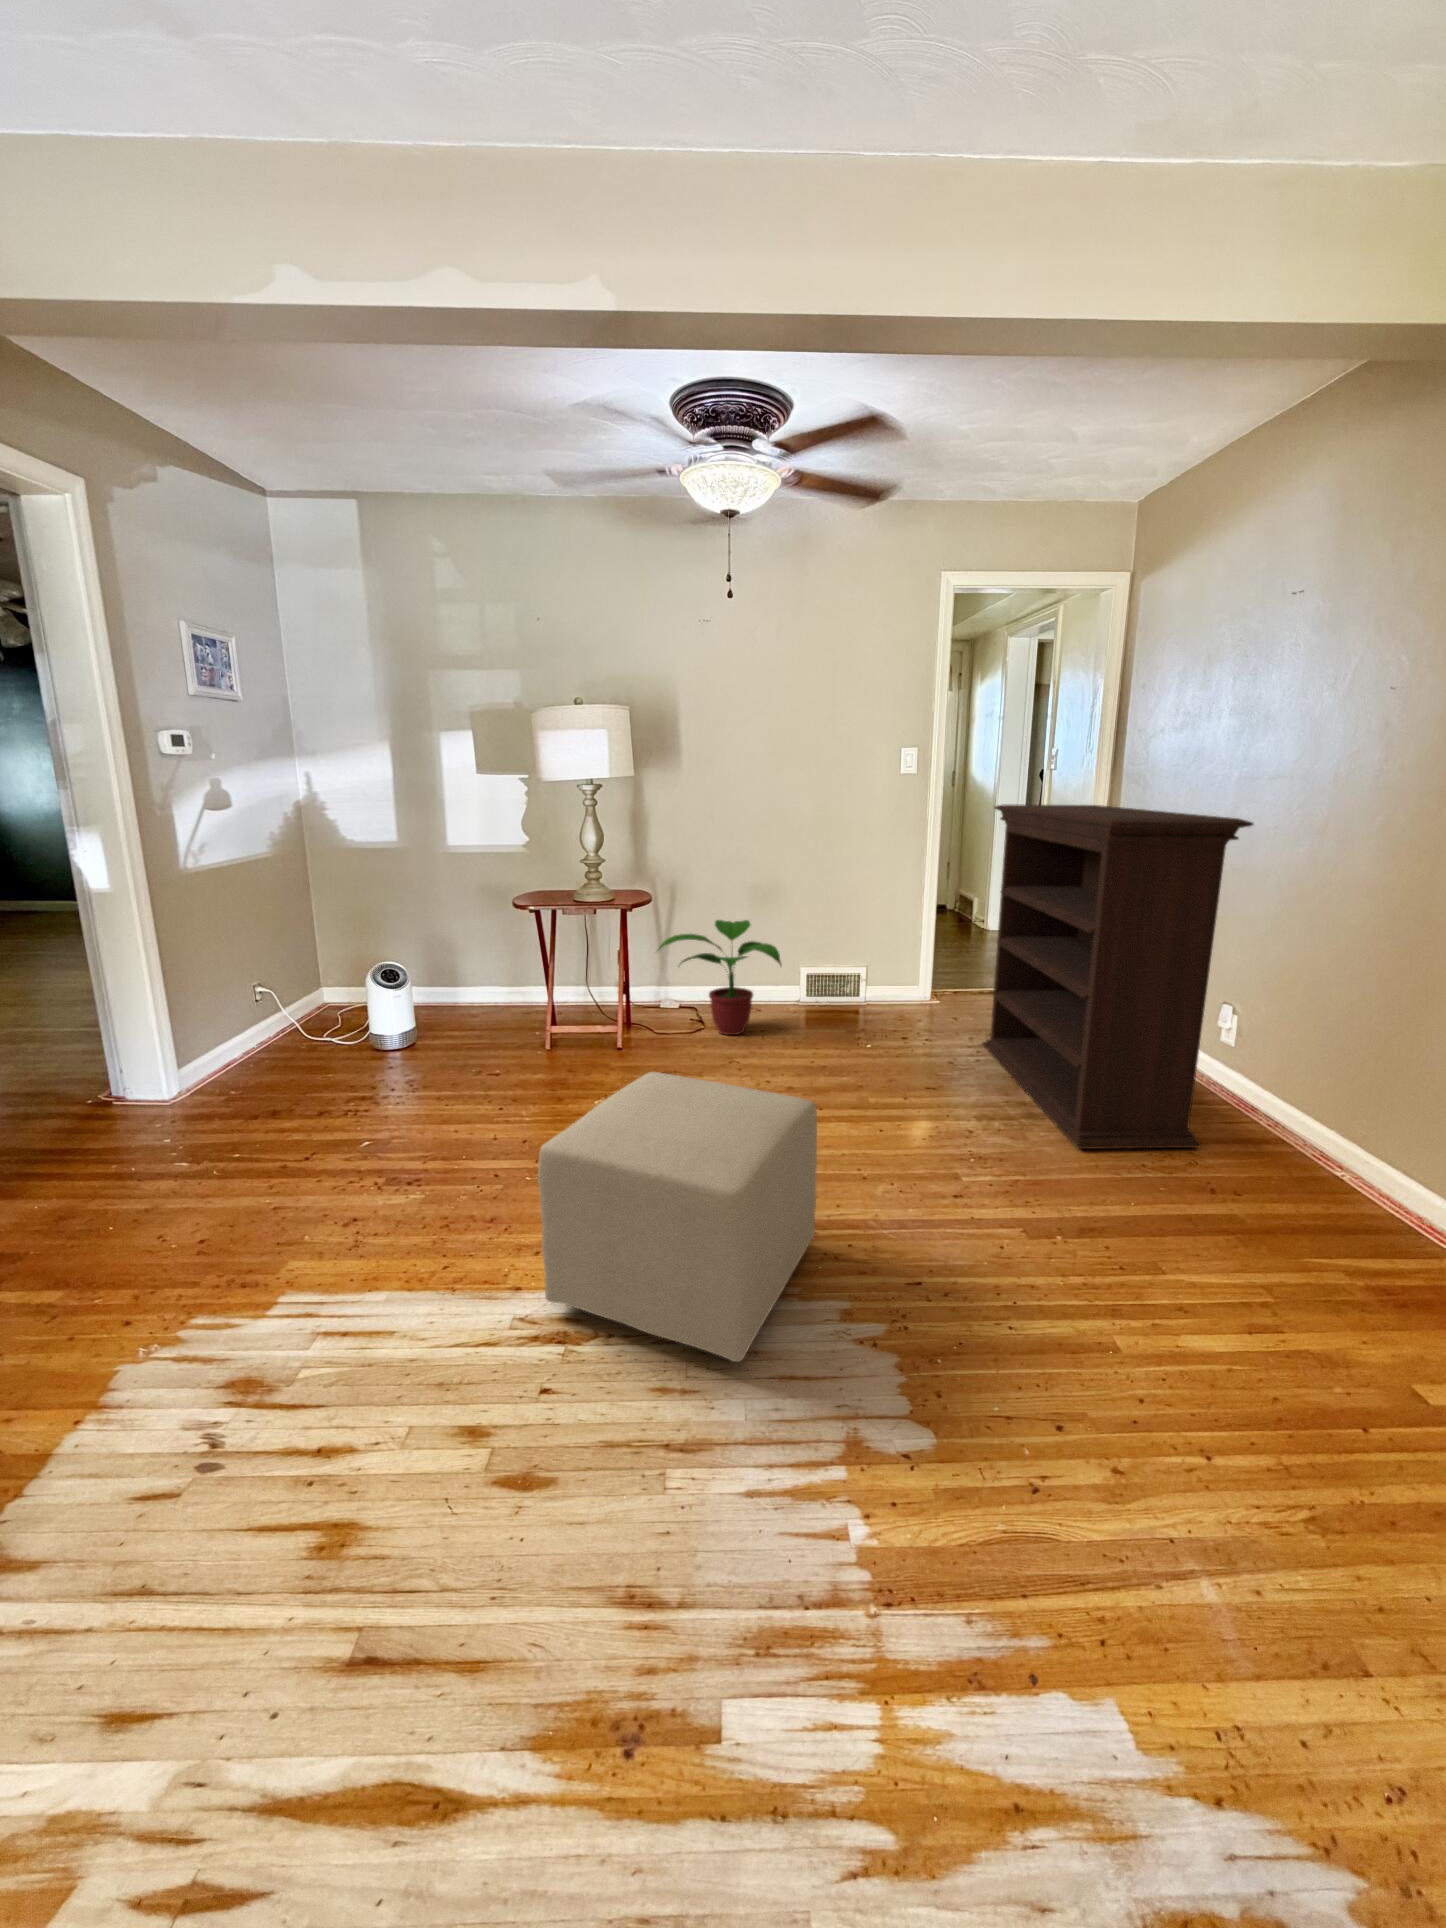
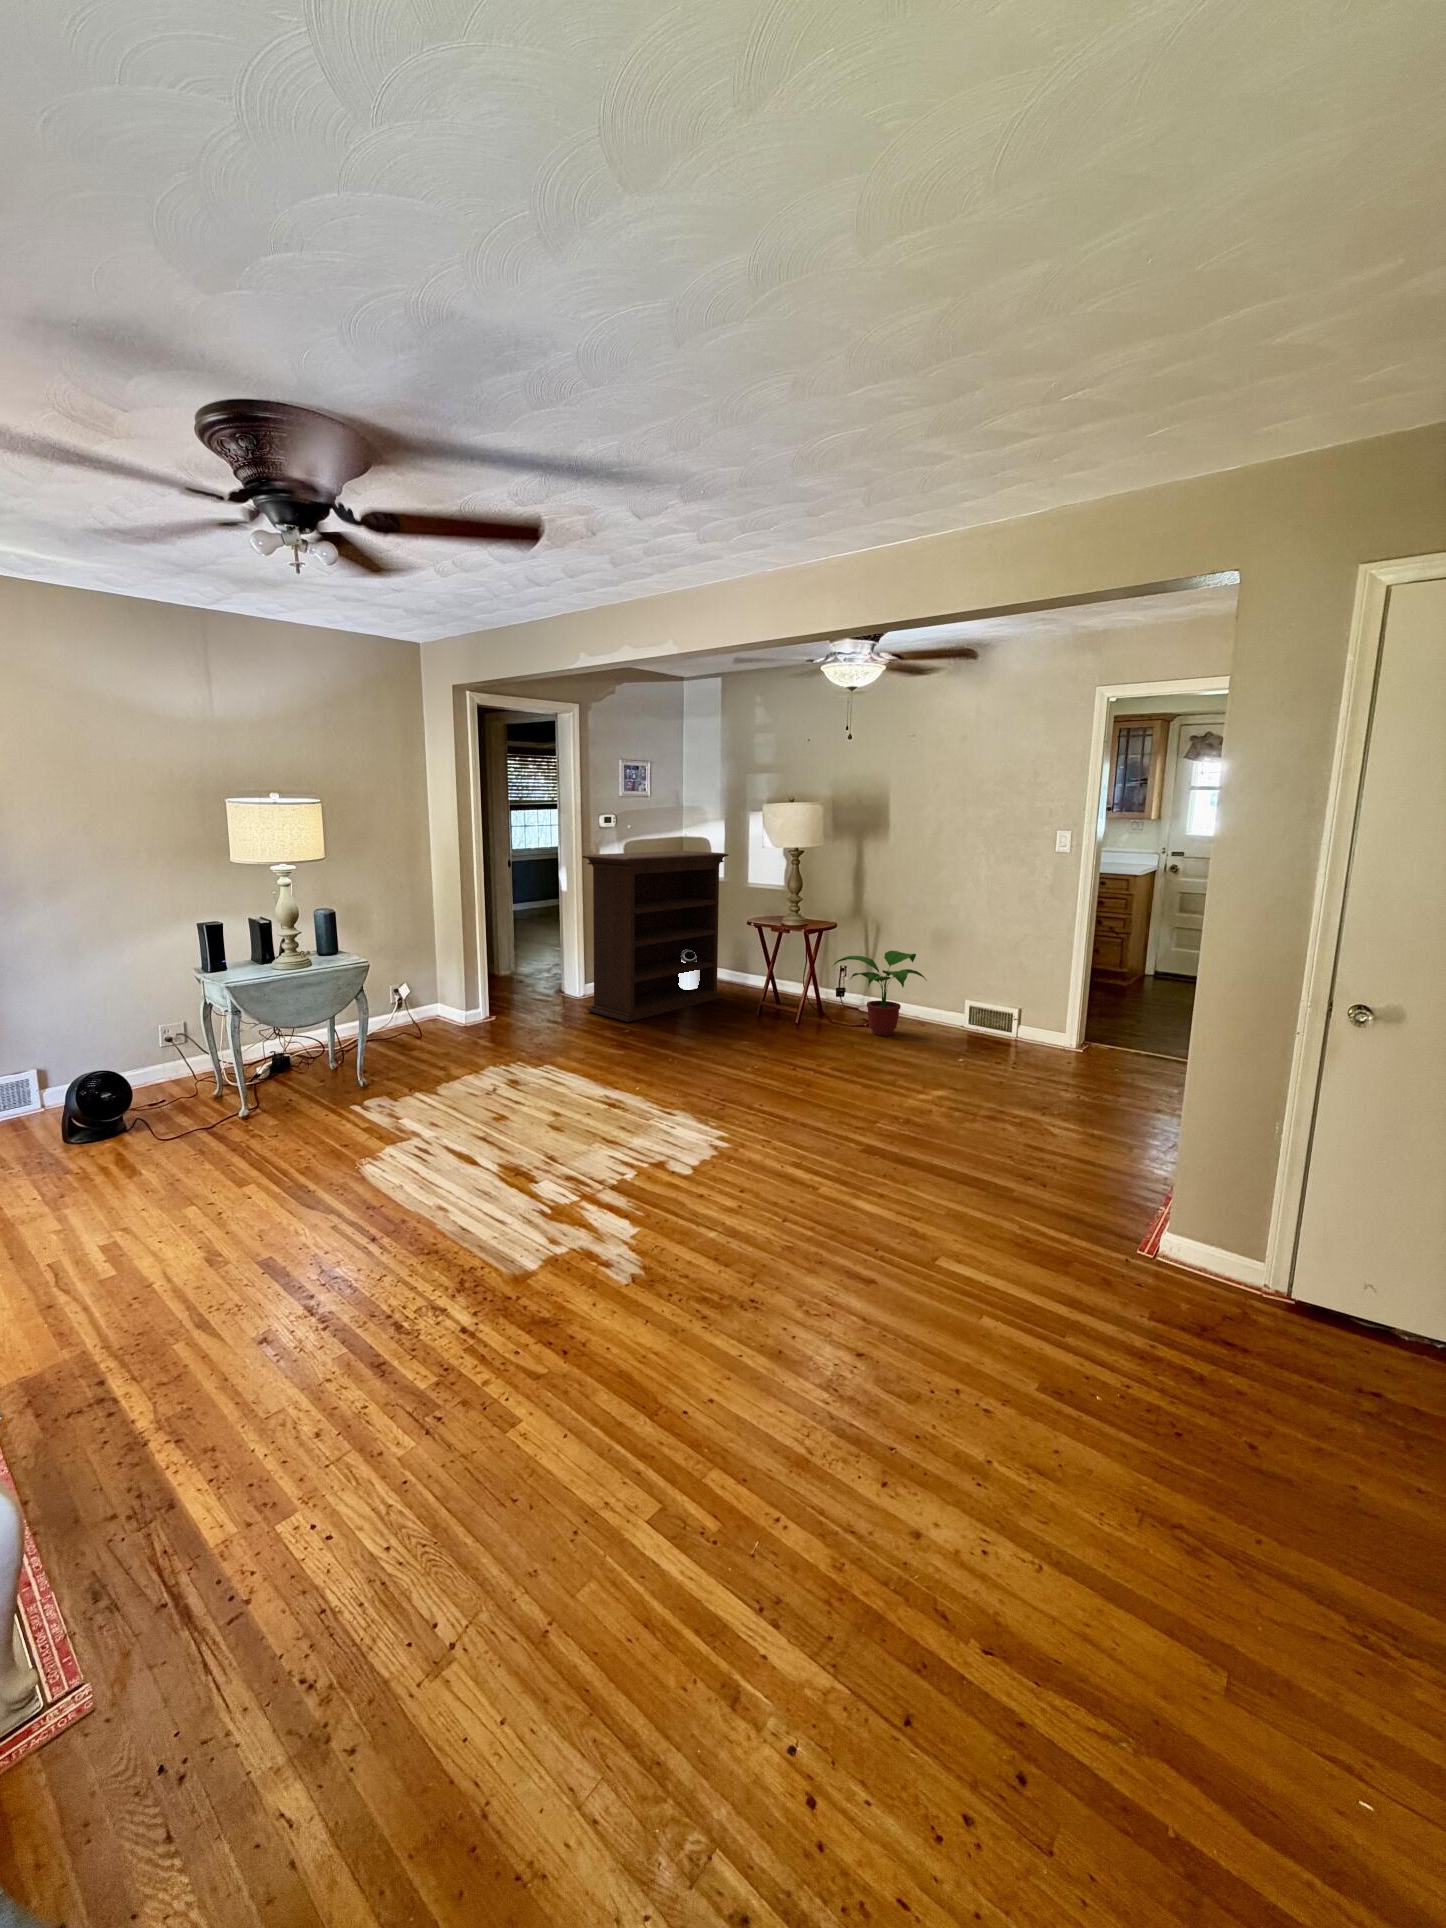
bookshelf: present [982,804,1253,1149] -> present [582,851,729,1022]
ottoman: present [538,1072,817,1362] -> none [617,1007,753,1130]

